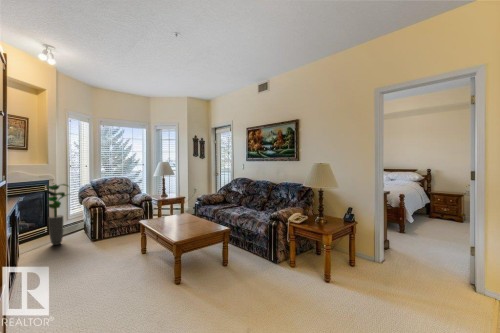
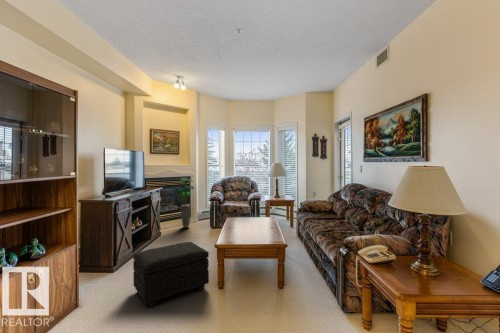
footstool: none [83,246,167,316] -> present [133,242,209,307]

